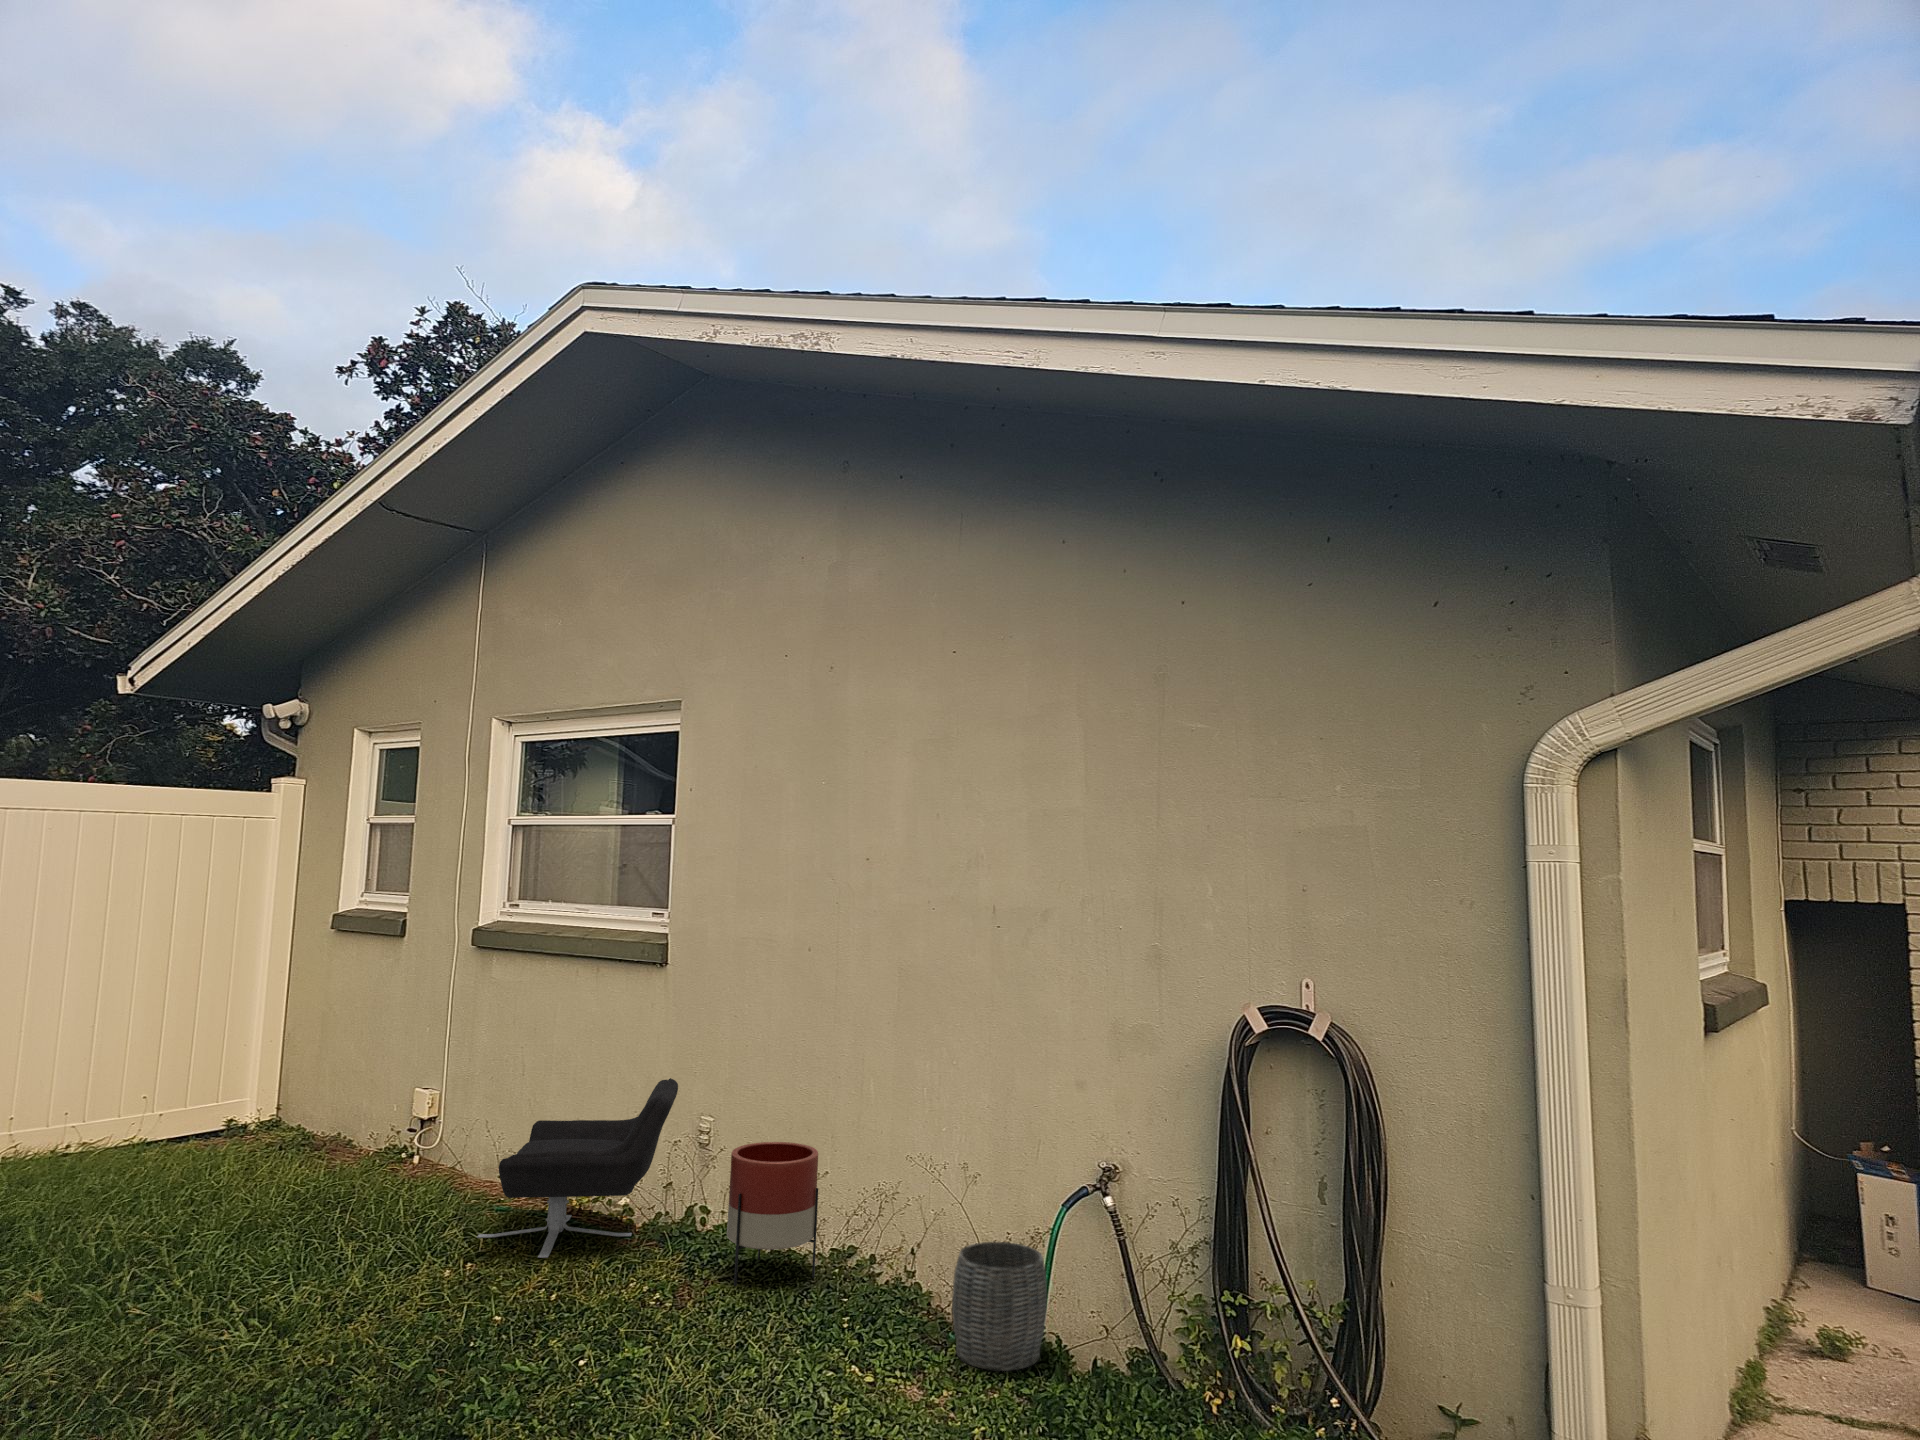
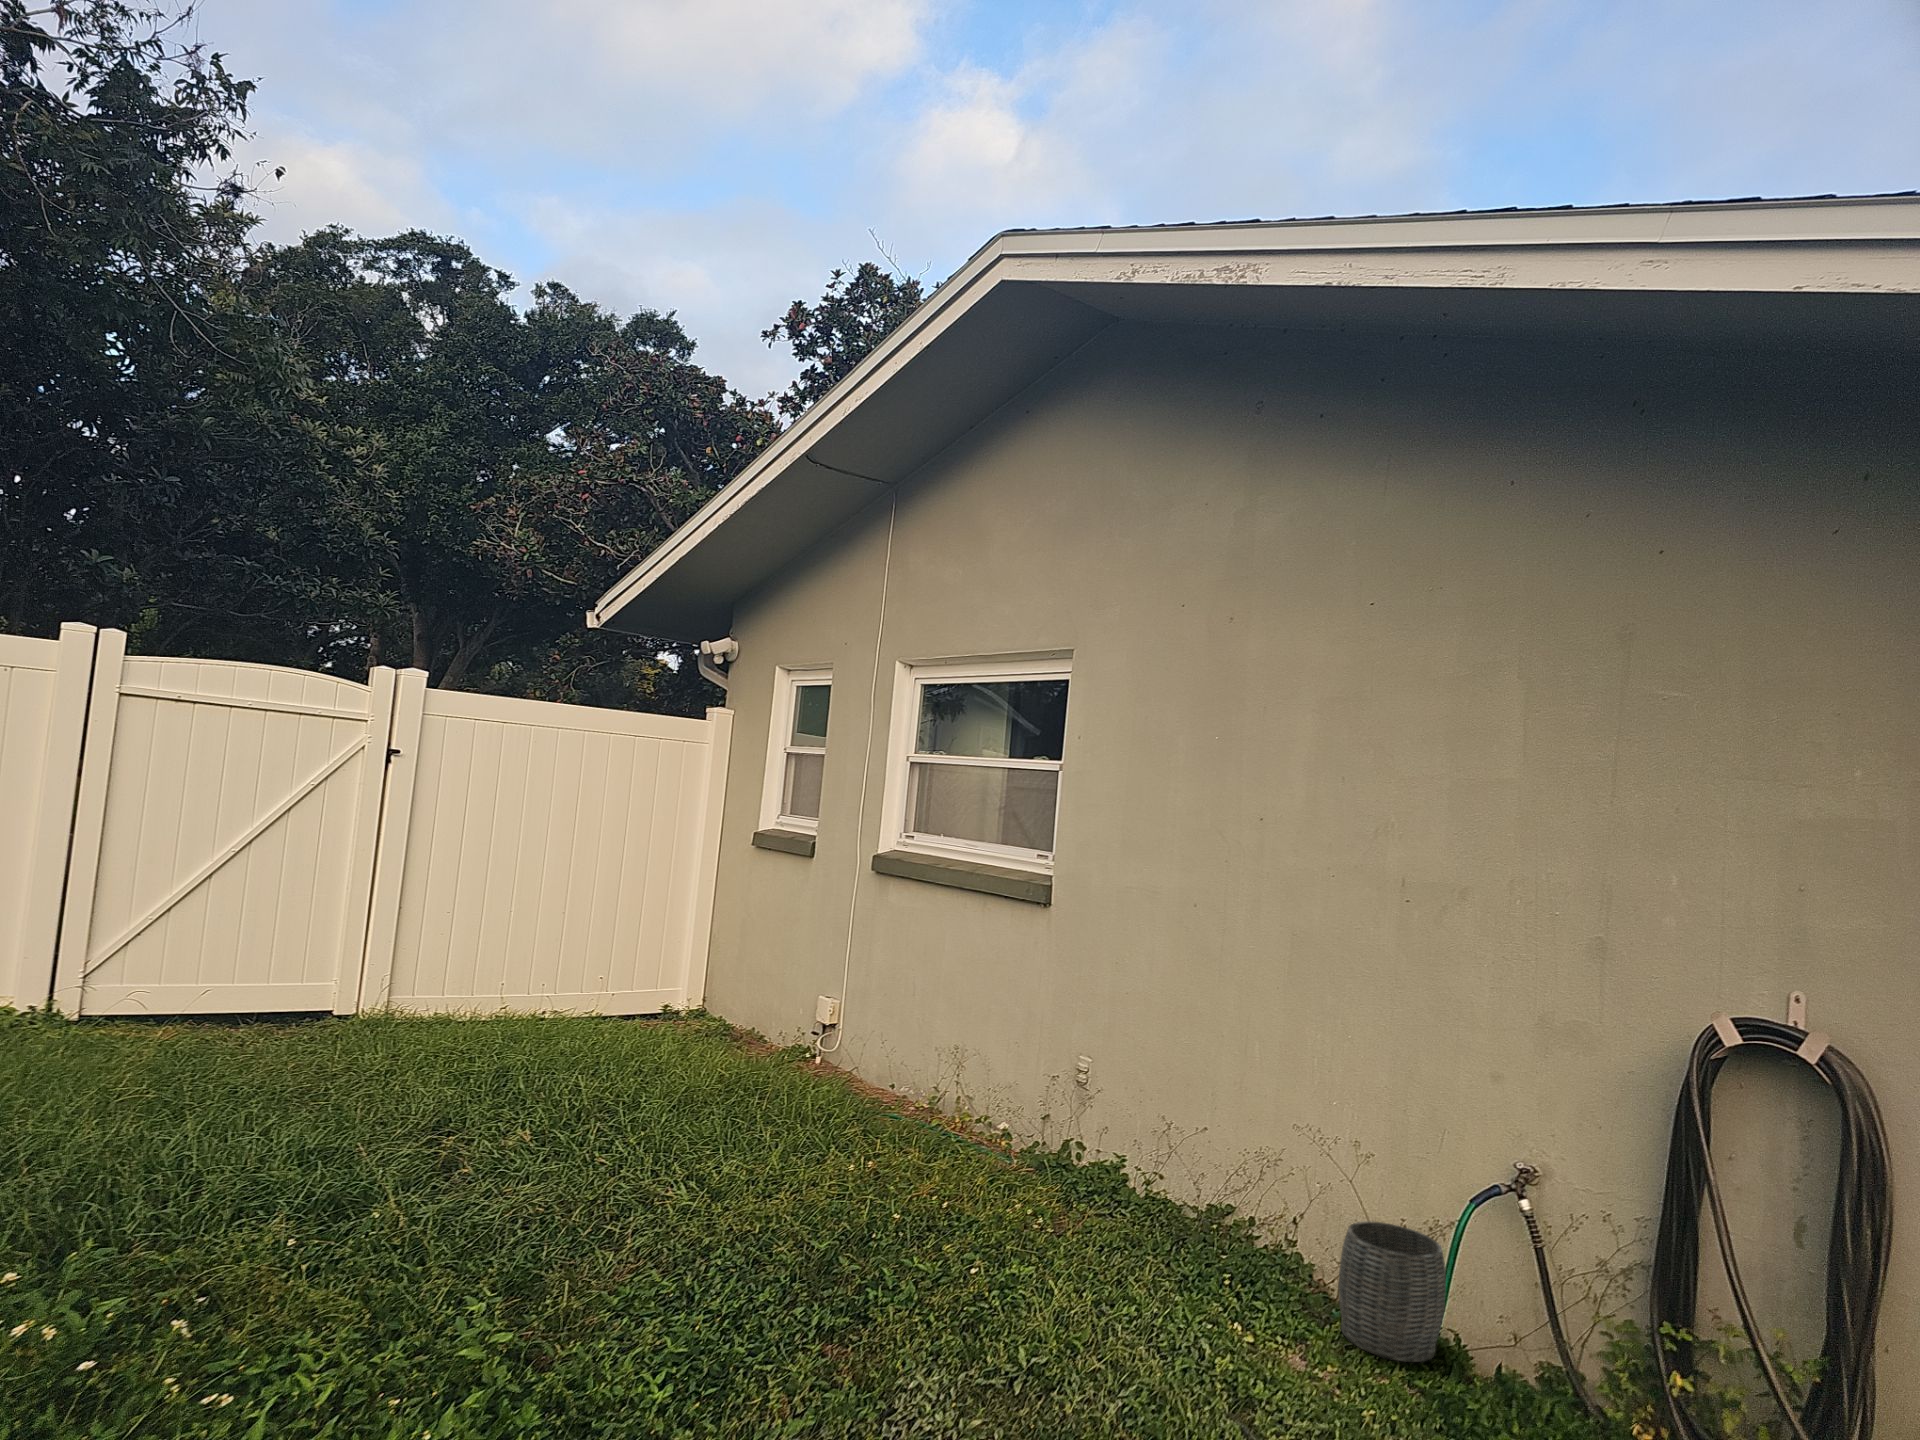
lounge chair: present [477,1078,678,1258] -> none [874,1014,1056,1165]
planter: present [727,1142,818,1286] -> none [1102,1086,1194,1227]

